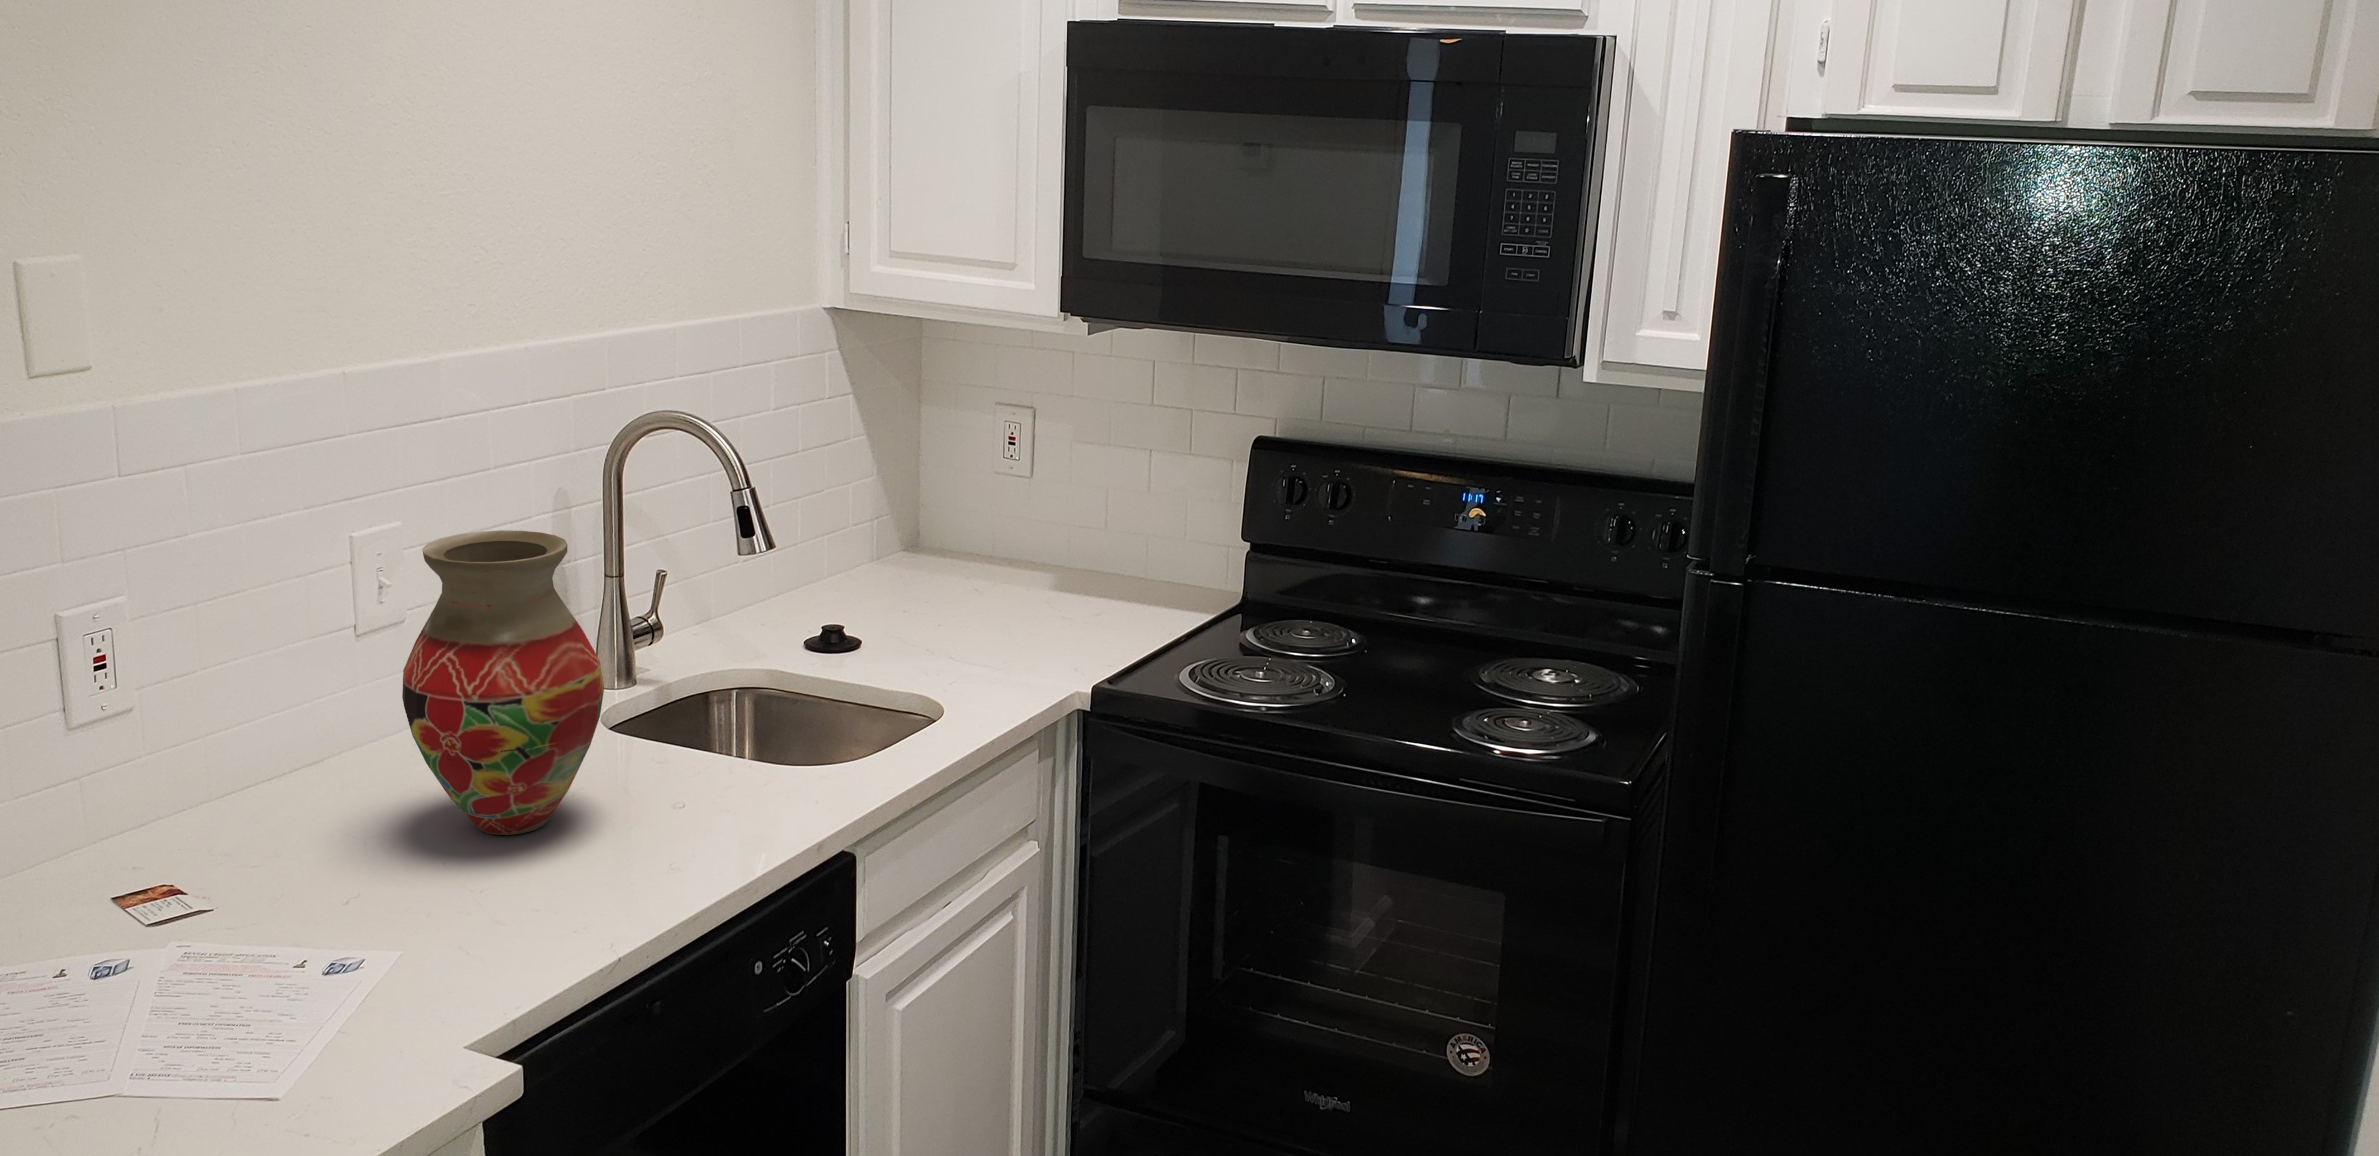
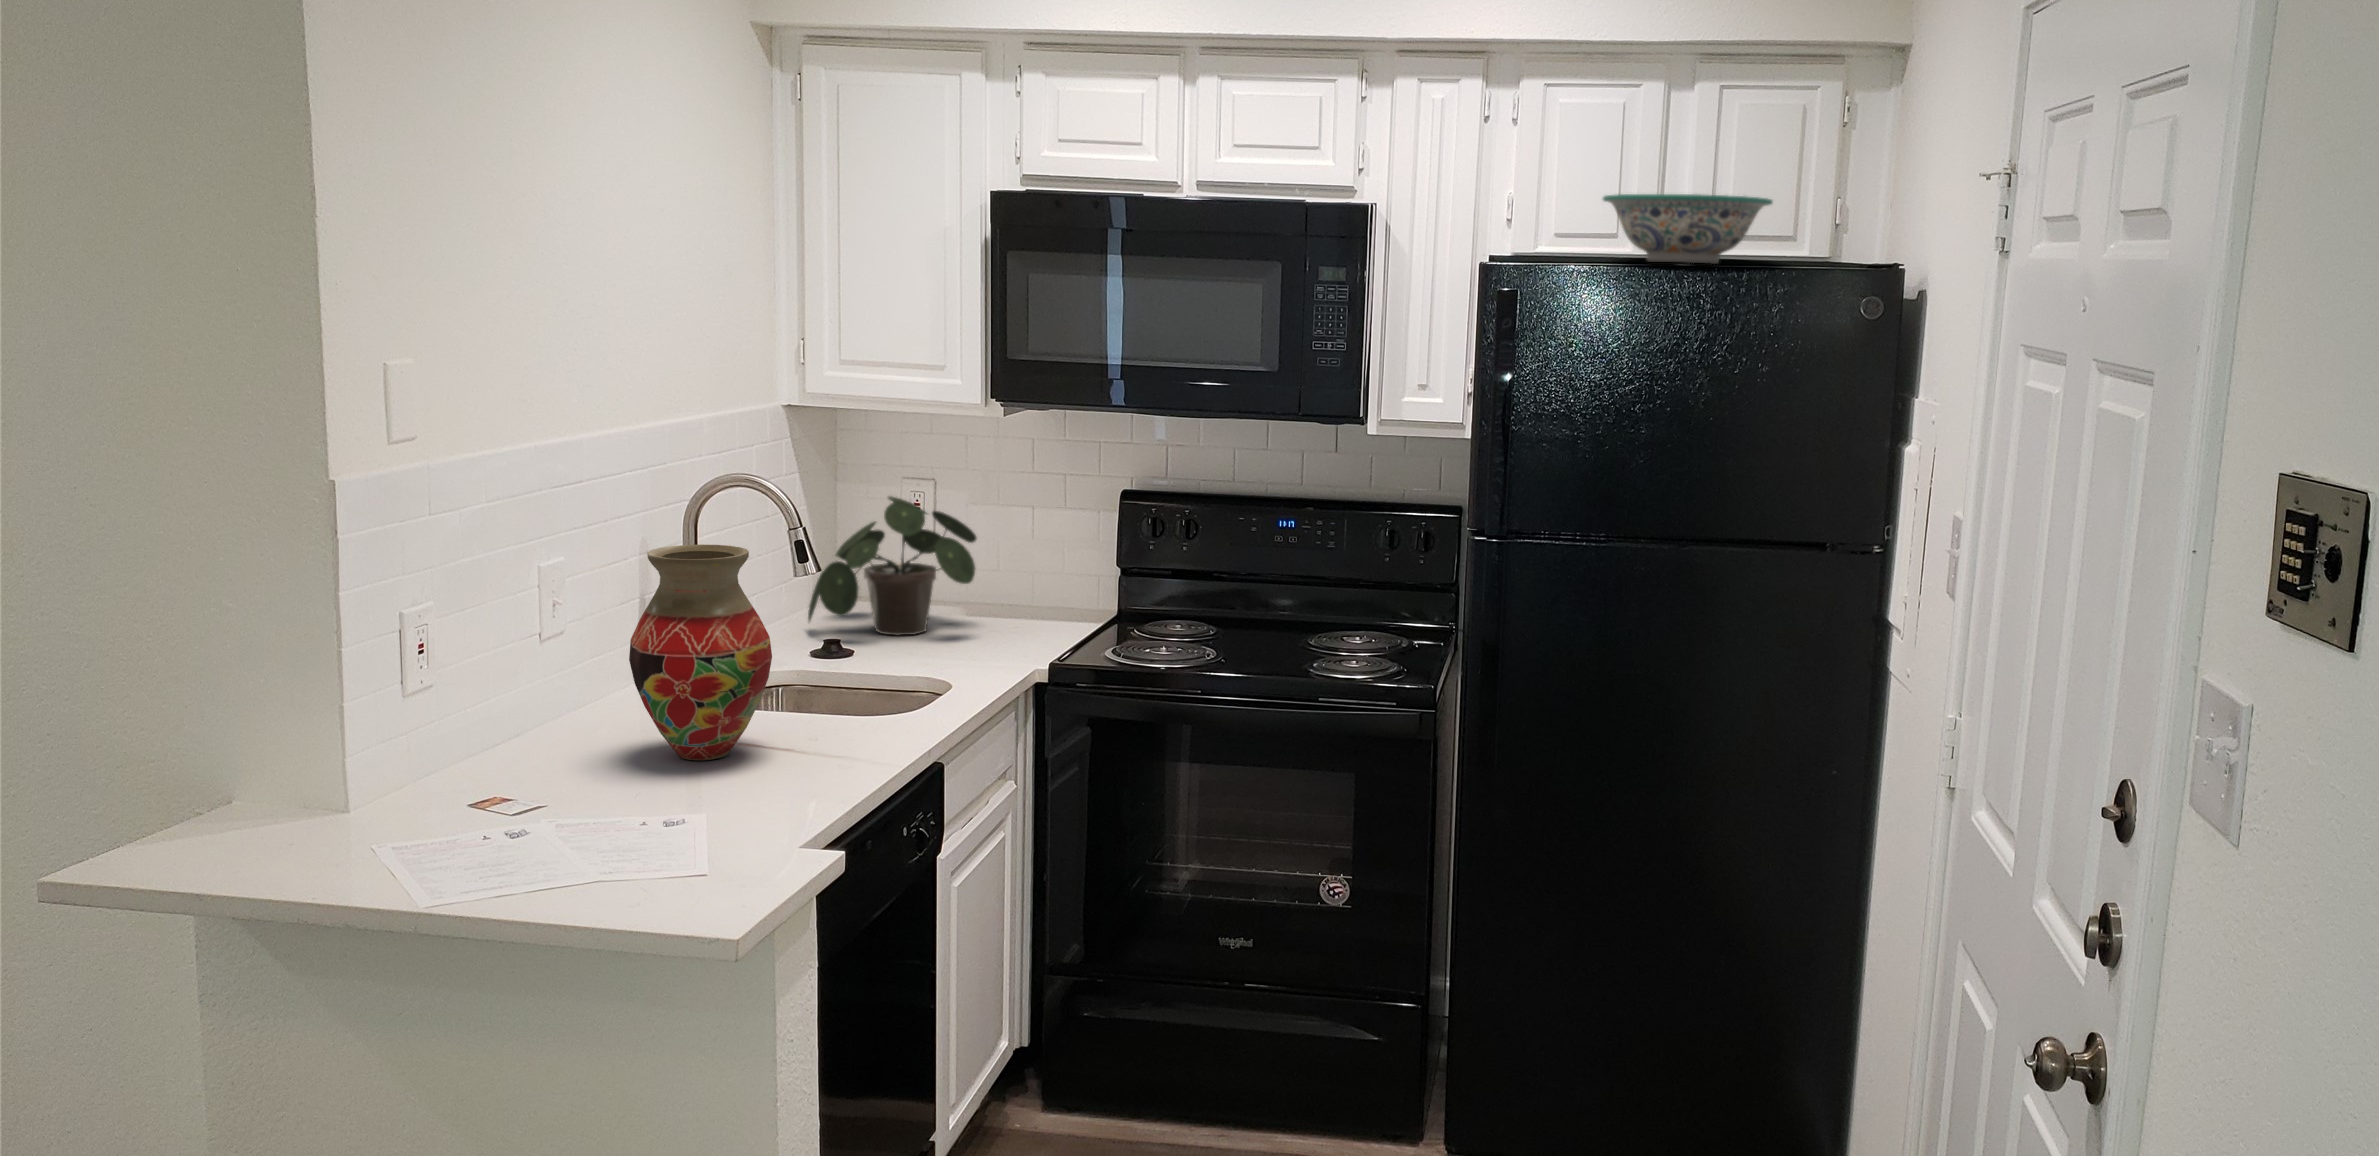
decorative bowl: none [1970,16,2291,138] -> present [1603,194,1773,264]
potted plant: none [827,434,1052,619] -> present [808,496,977,636]

